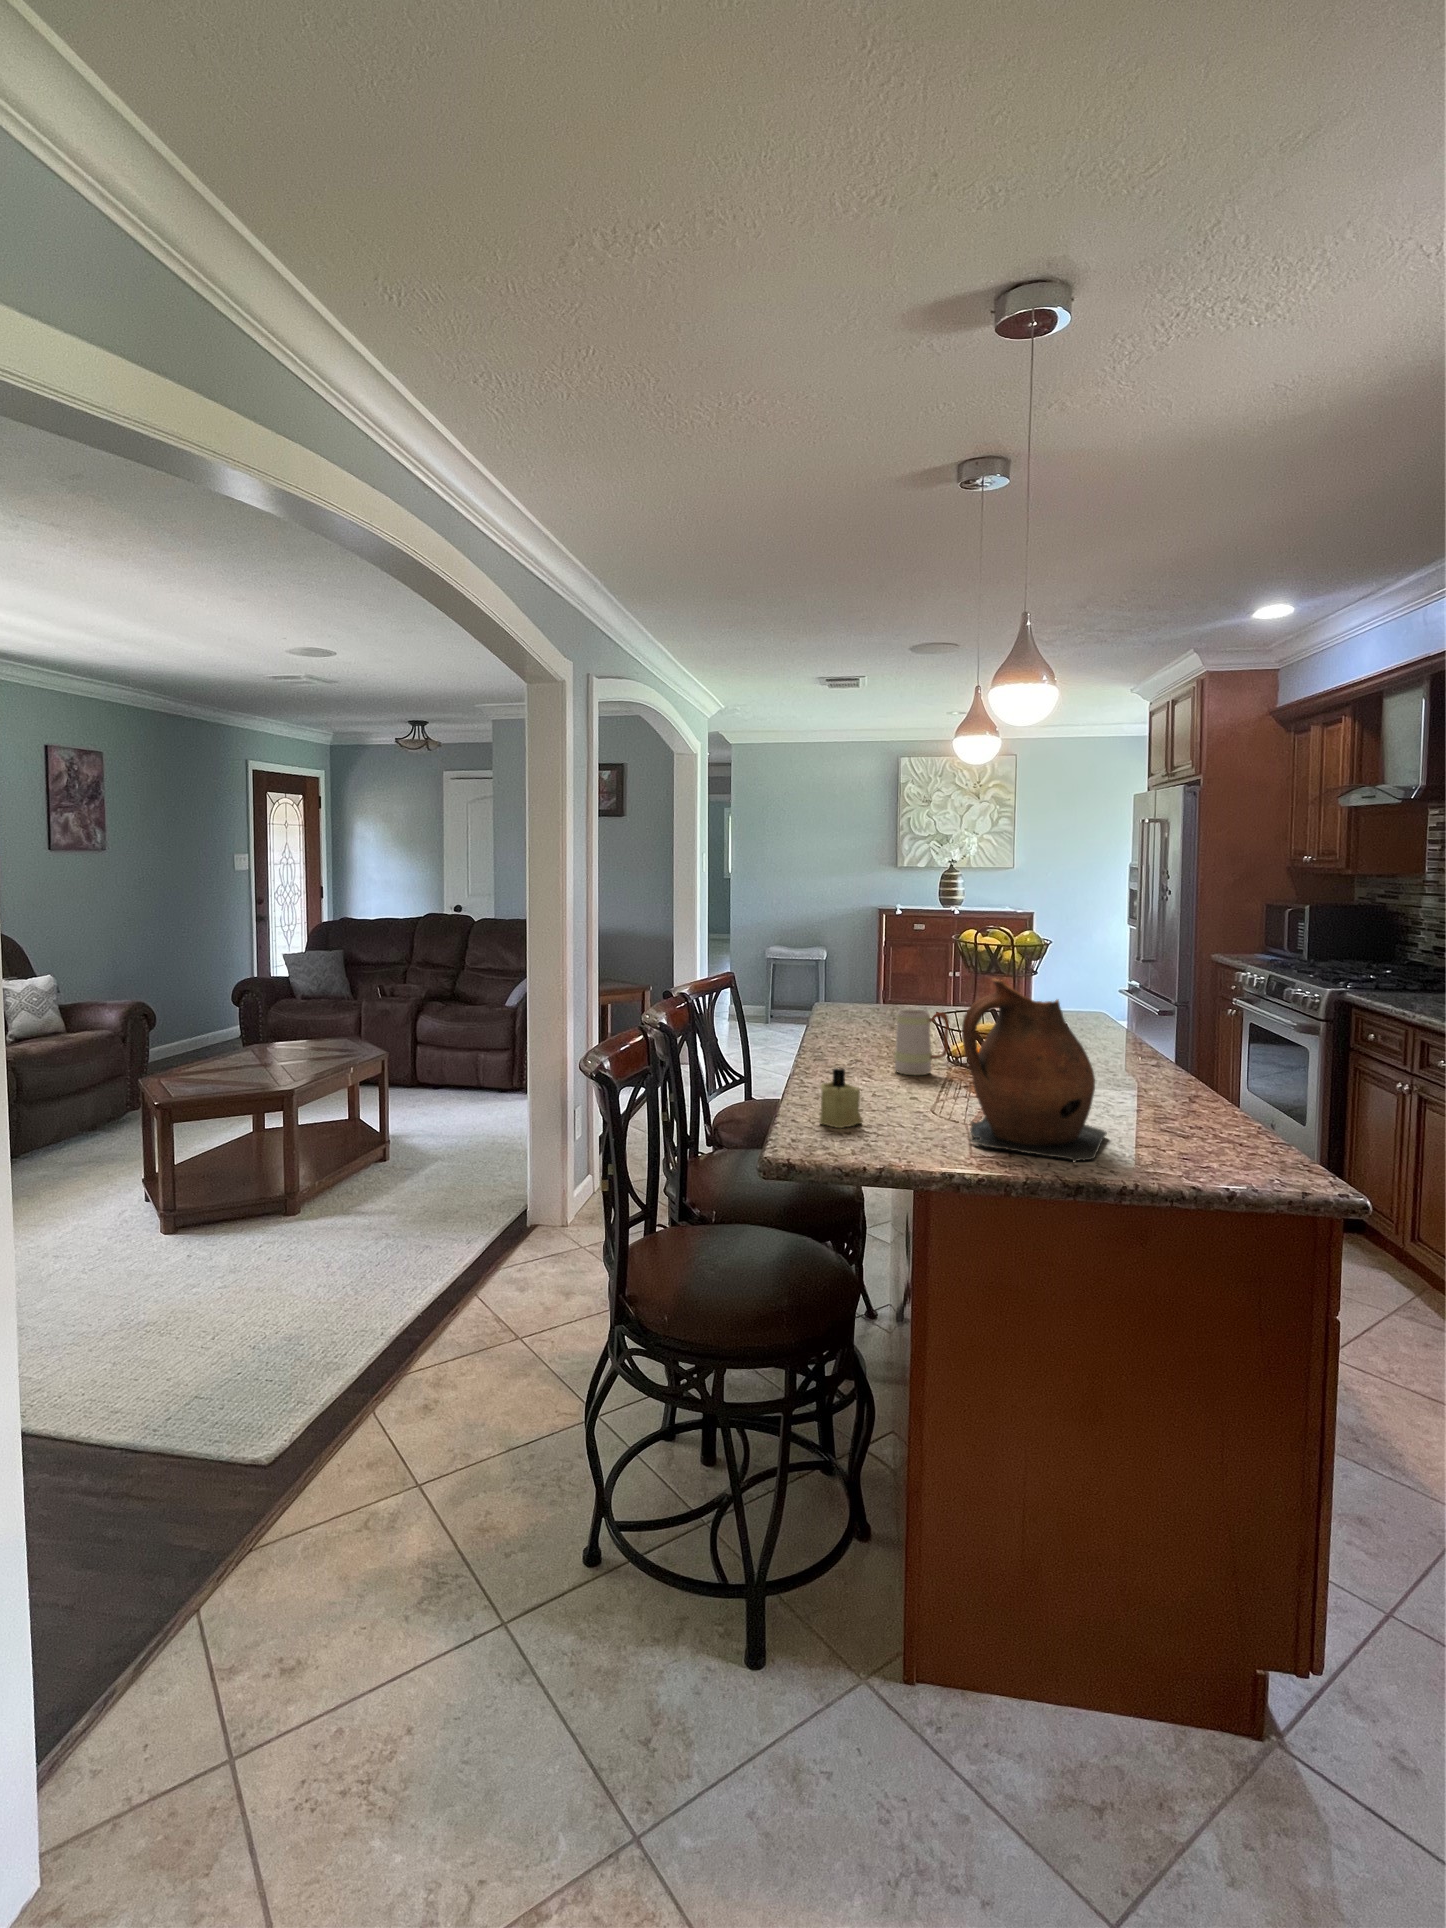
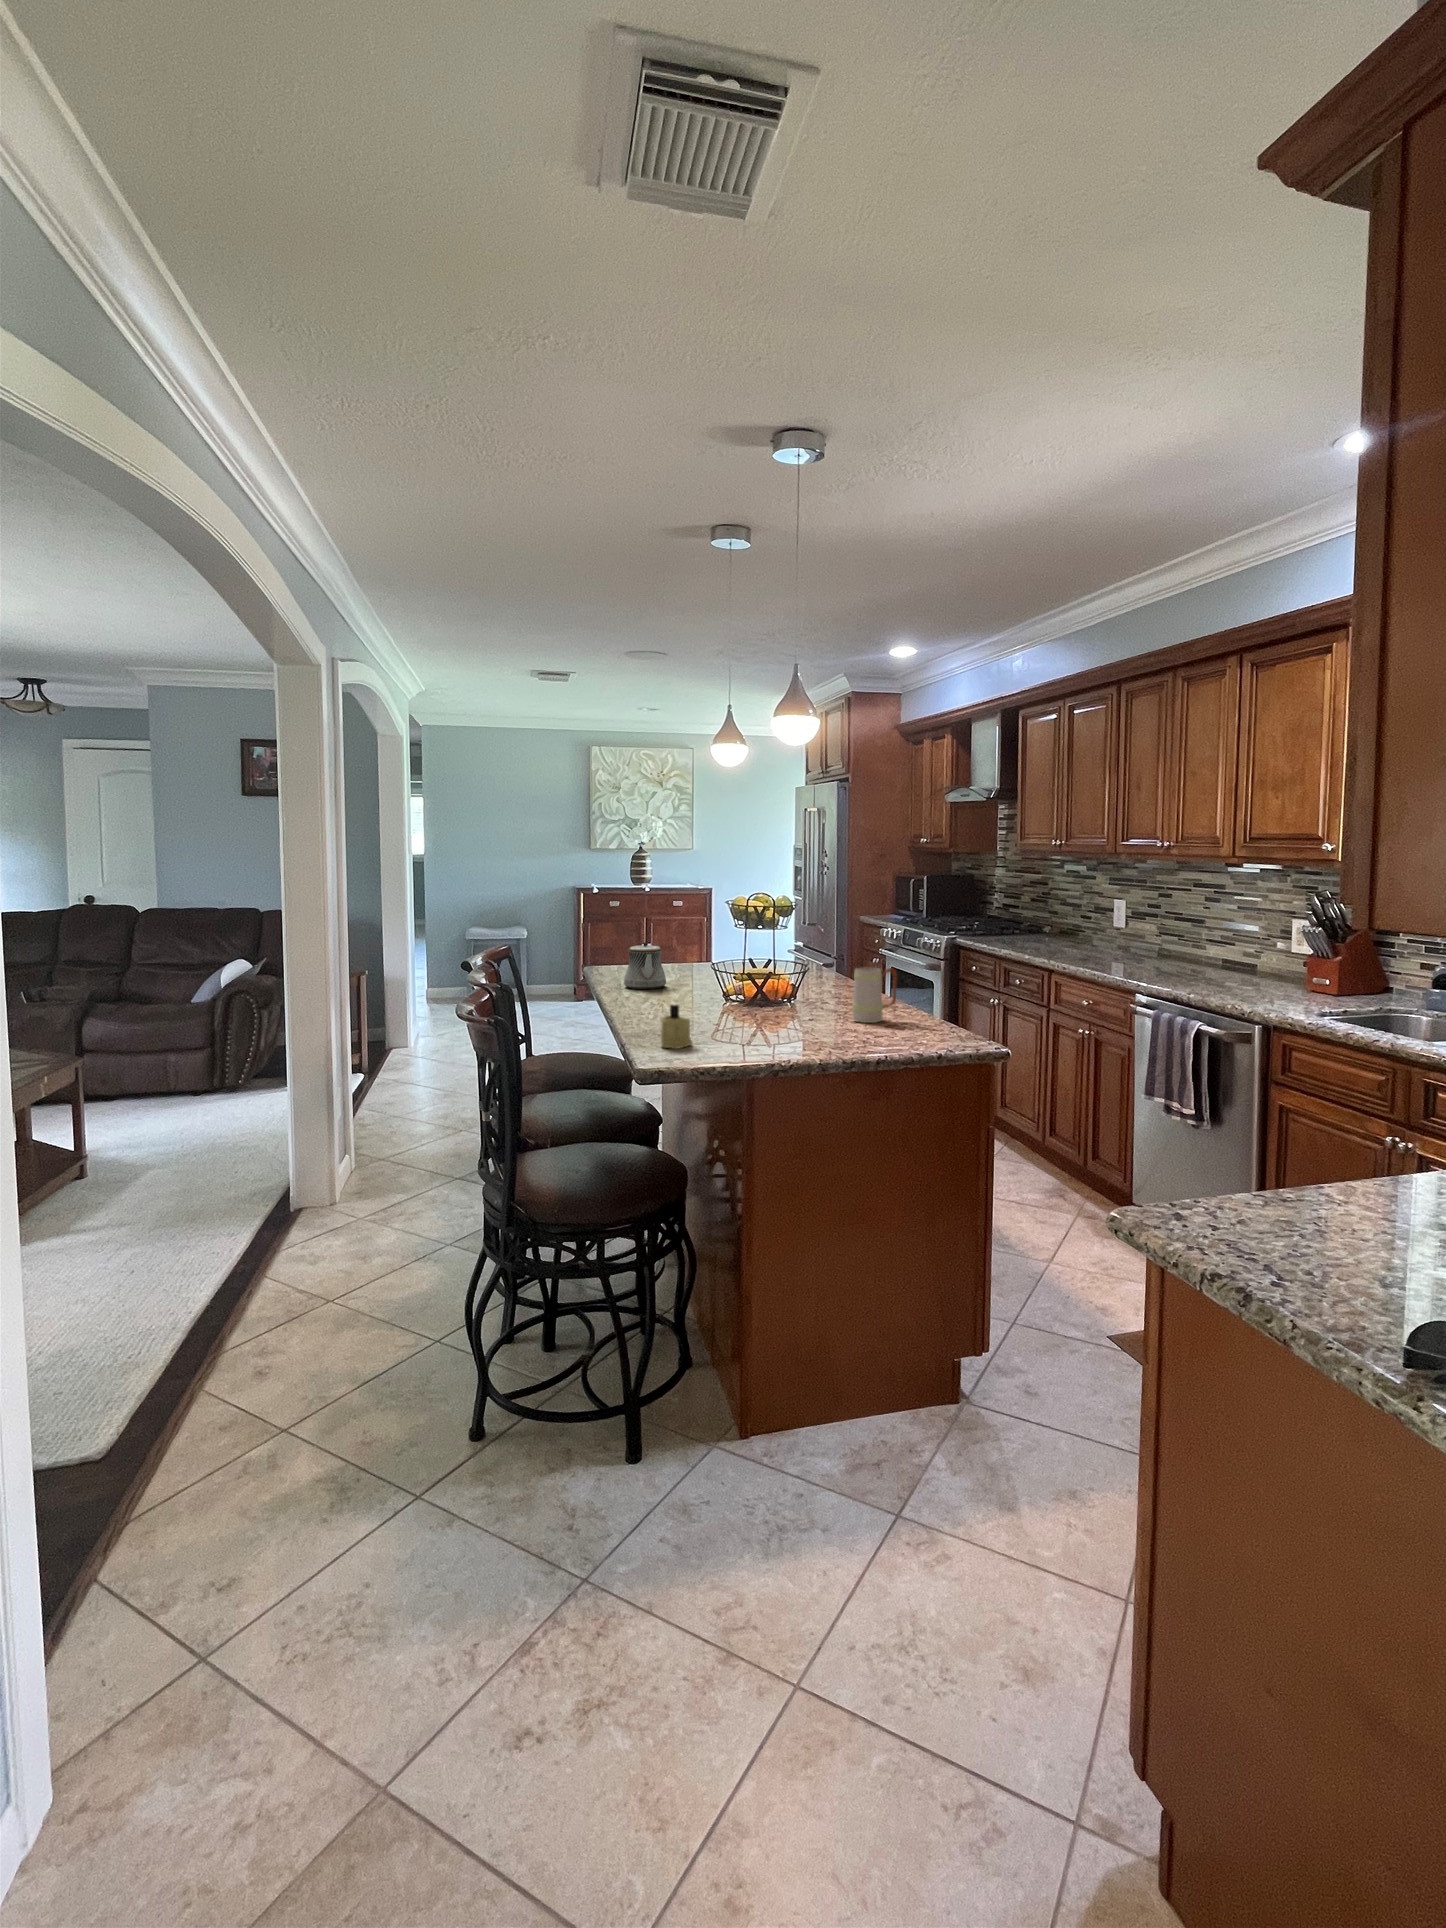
teapot: none [854,978,905,1034] -> present [624,943,666,989]
ceramic pitcher: present [962,978,1107,1162] -> none [766,930,857,1051]
mug: present [894,1009,949,1076] -> present [852,968,897,1023]

